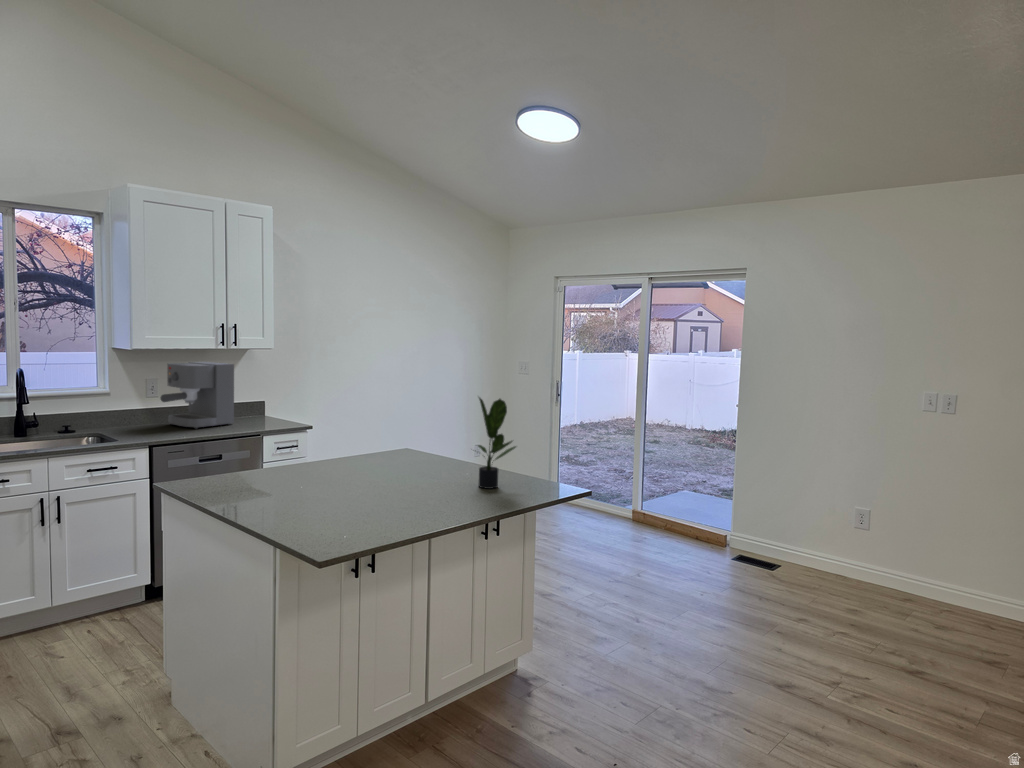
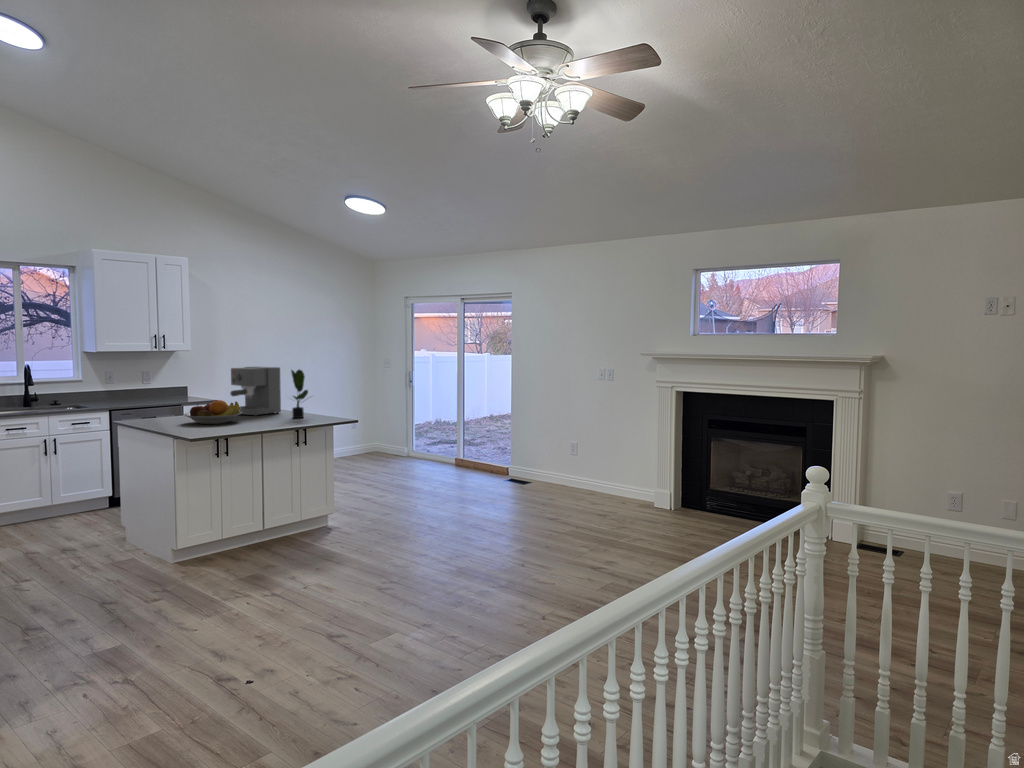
coffee maker: present [160,362,234,429] -> present [230,367,281,416]
fruit bowl: none [291,460,399,509] -> present [184,400,242,424]

